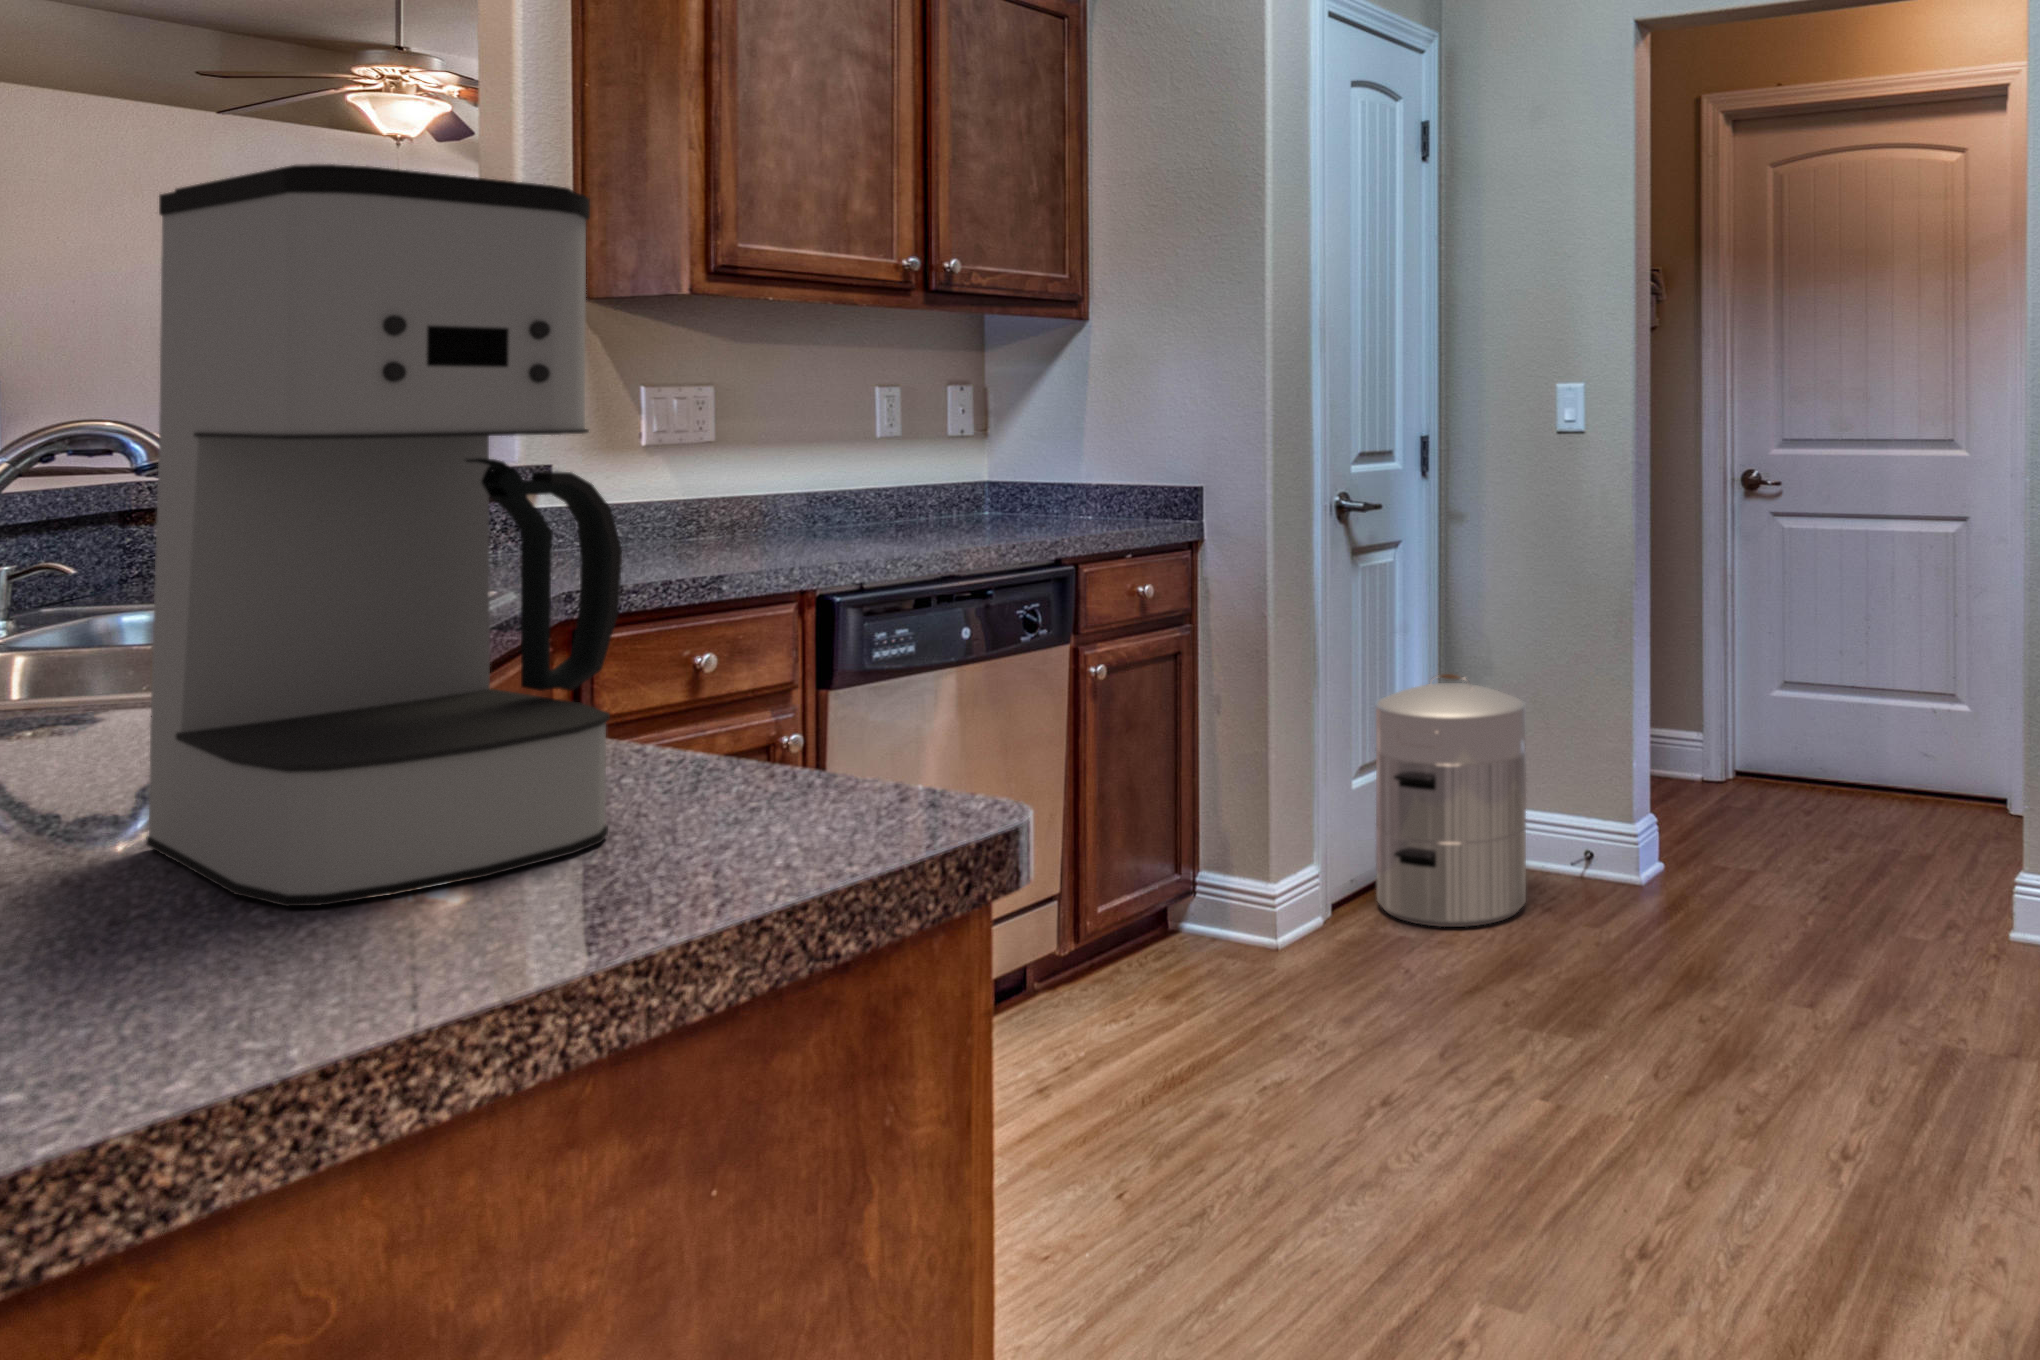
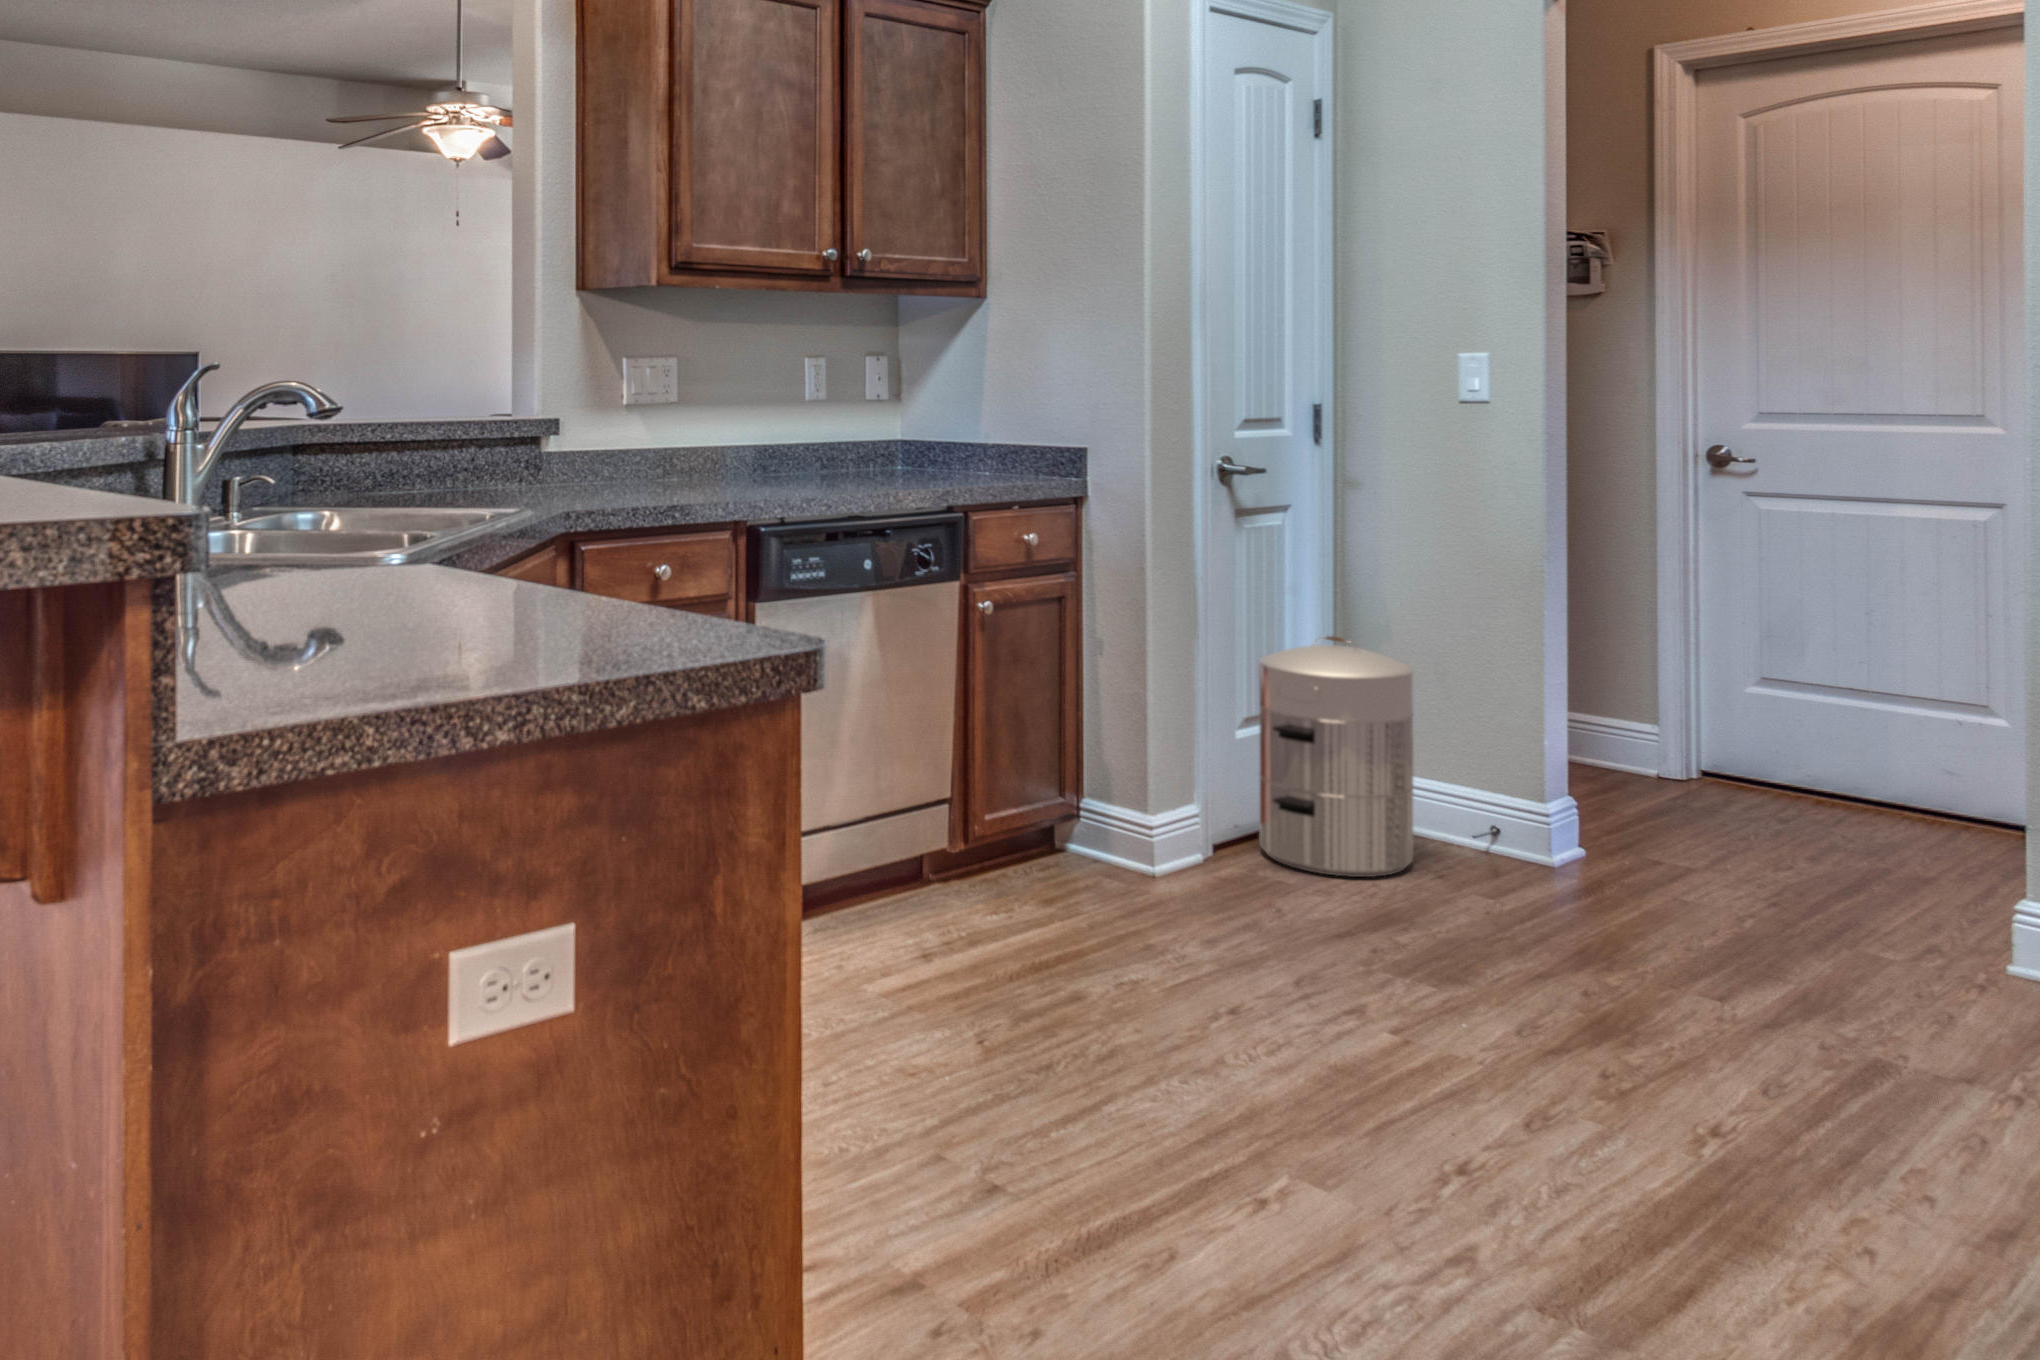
coffee maker: present [146,164,622,906] -> none [341,245,581,651]

